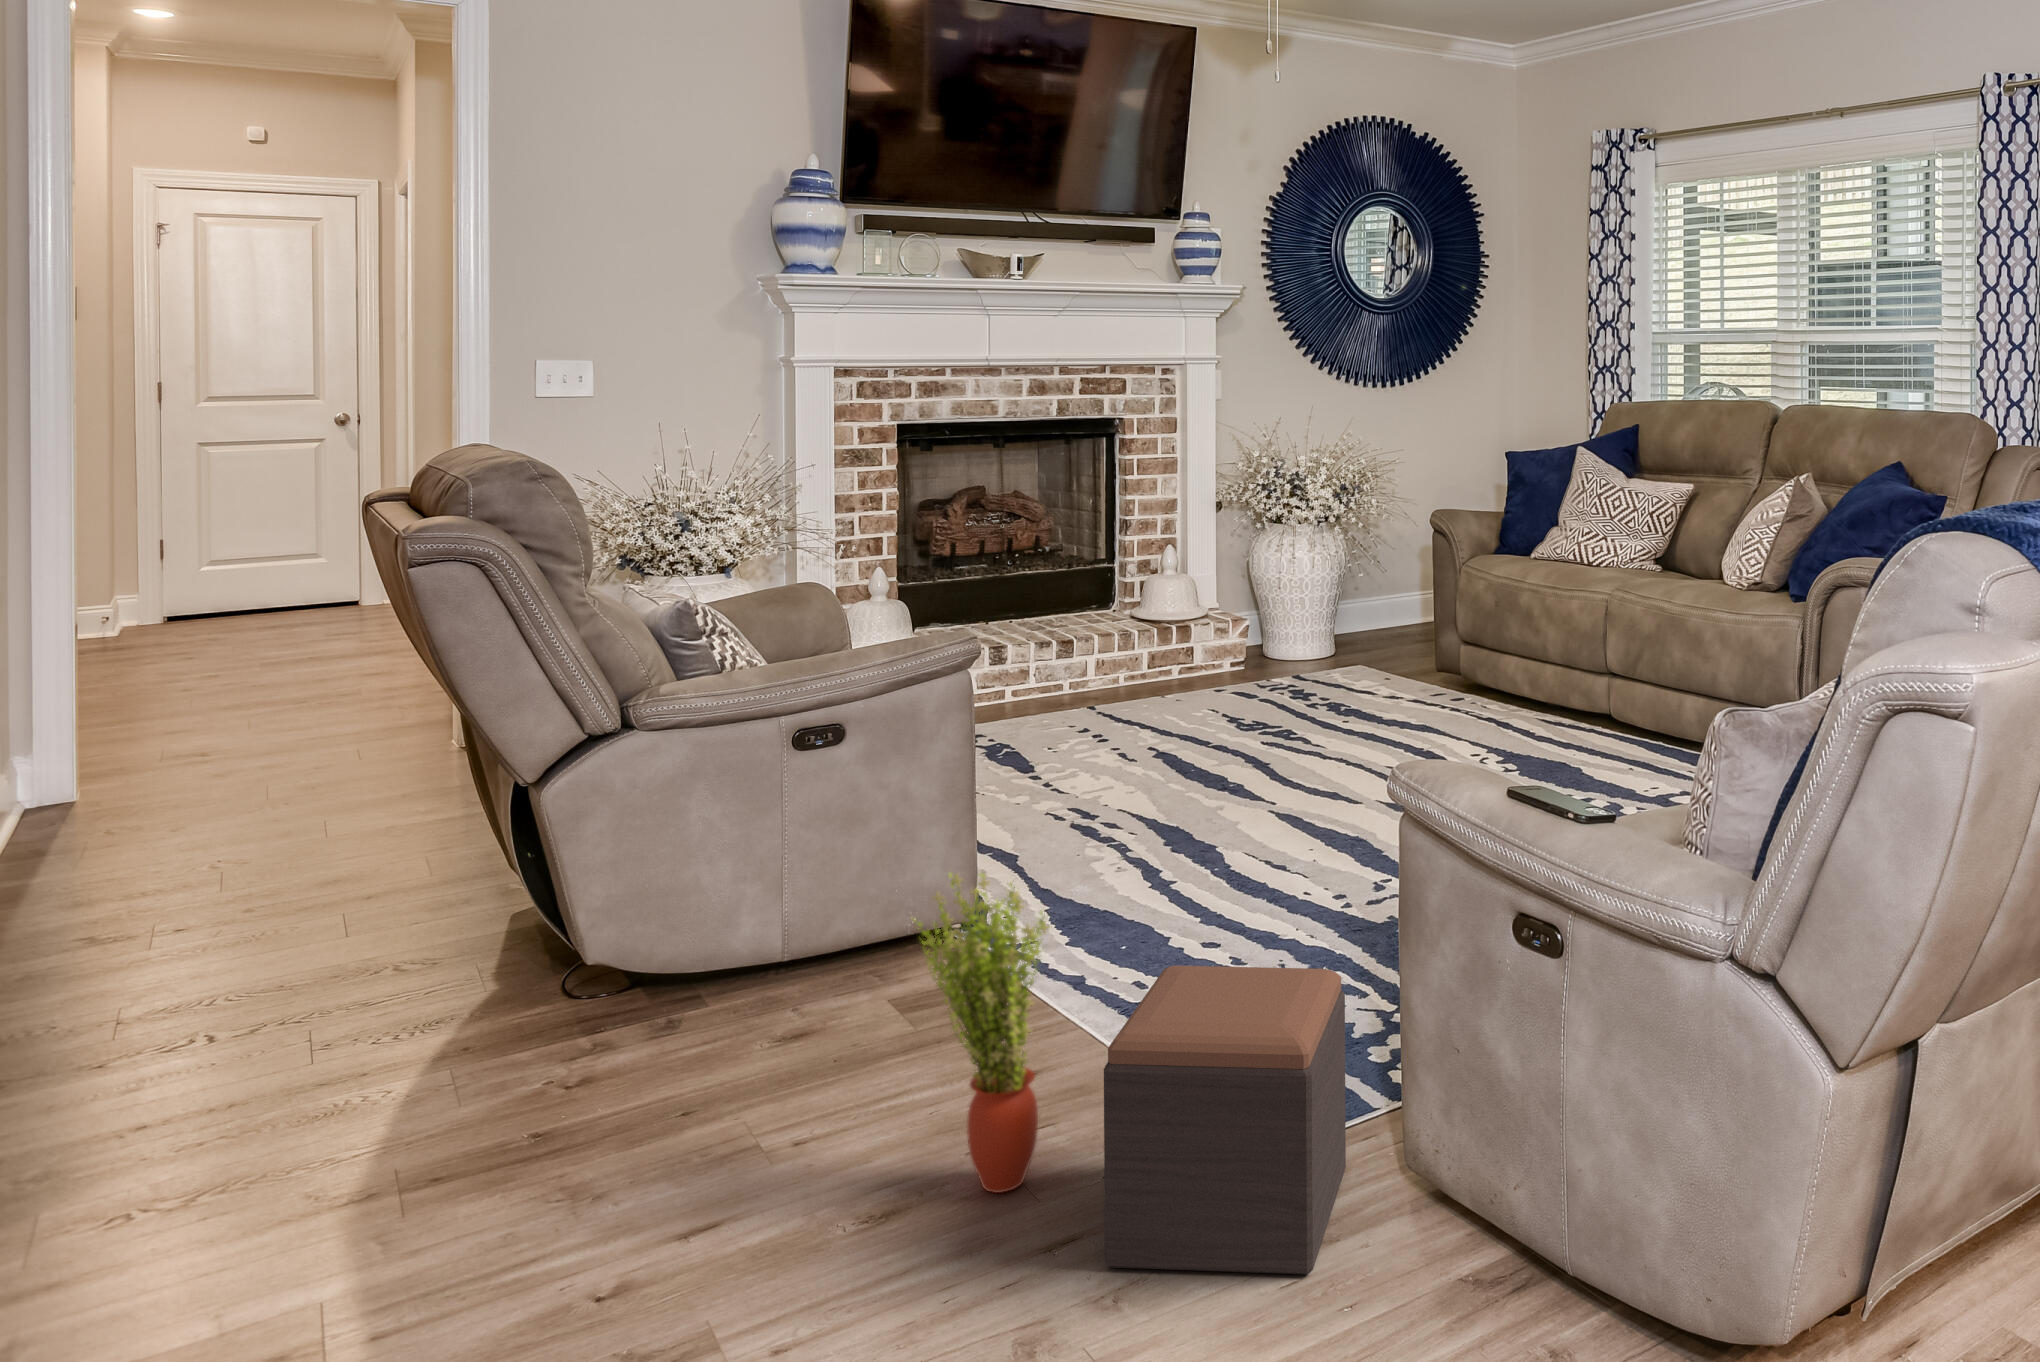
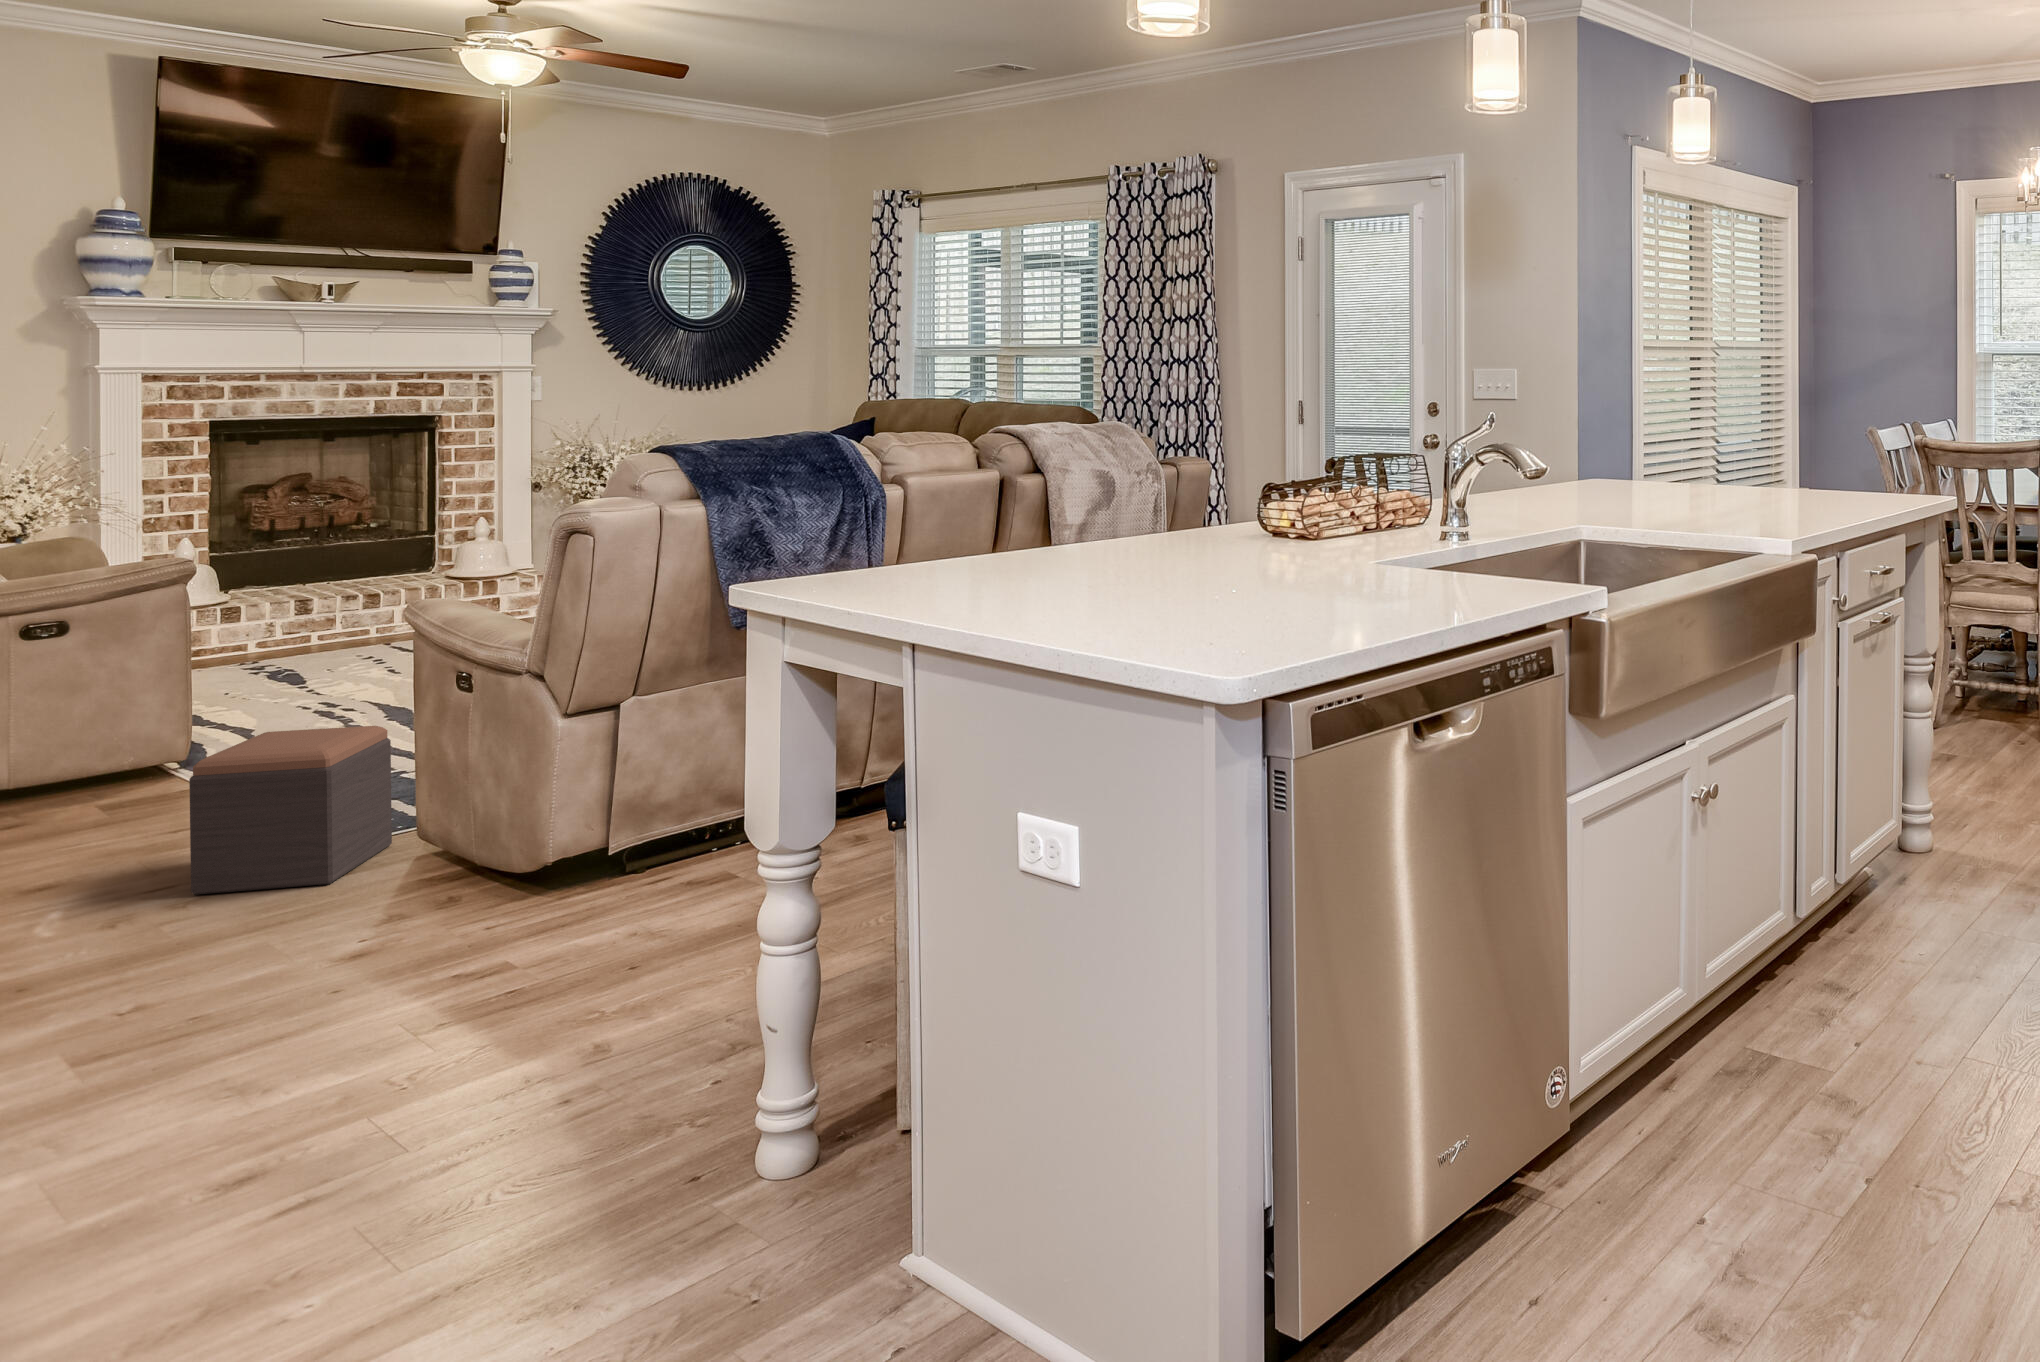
potted plant: present [913,874,1049,1193] -> none [66,682,176,876]

